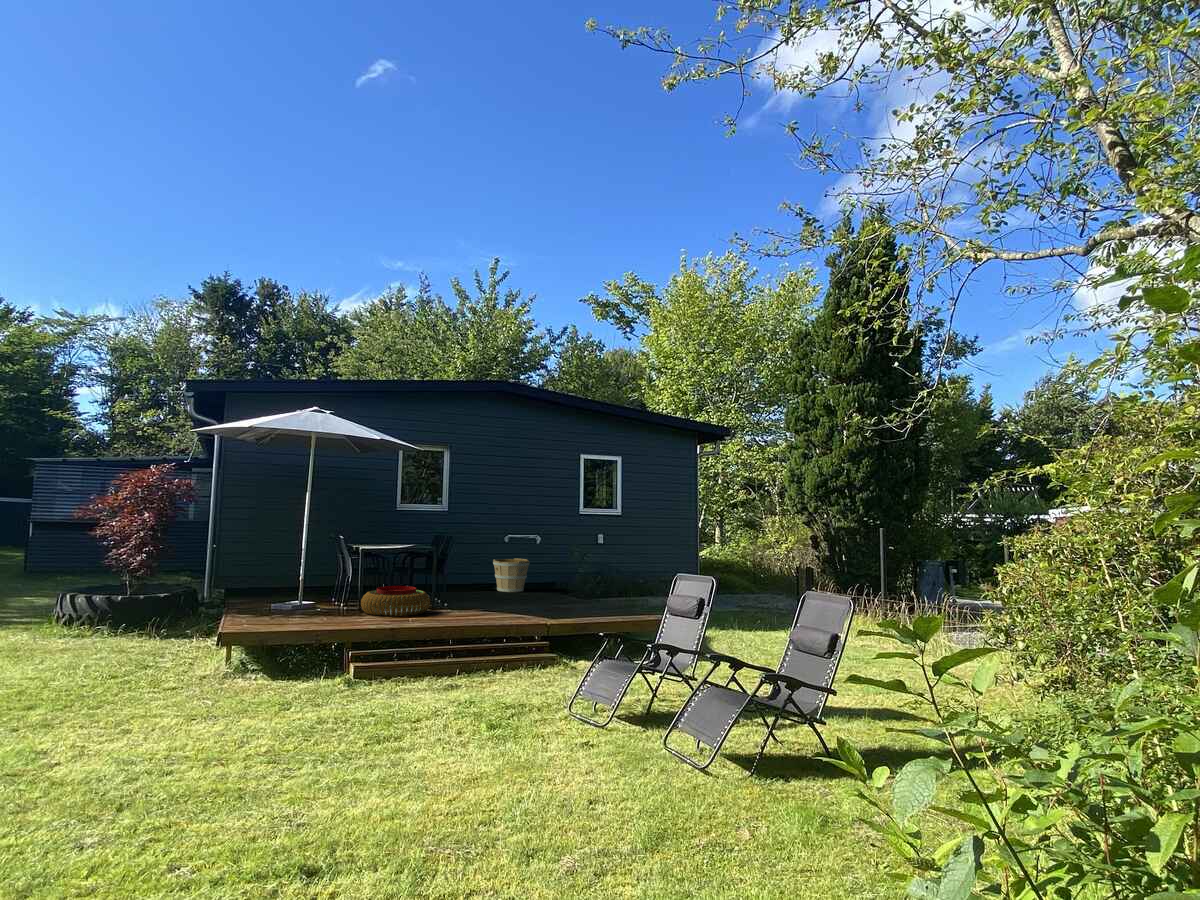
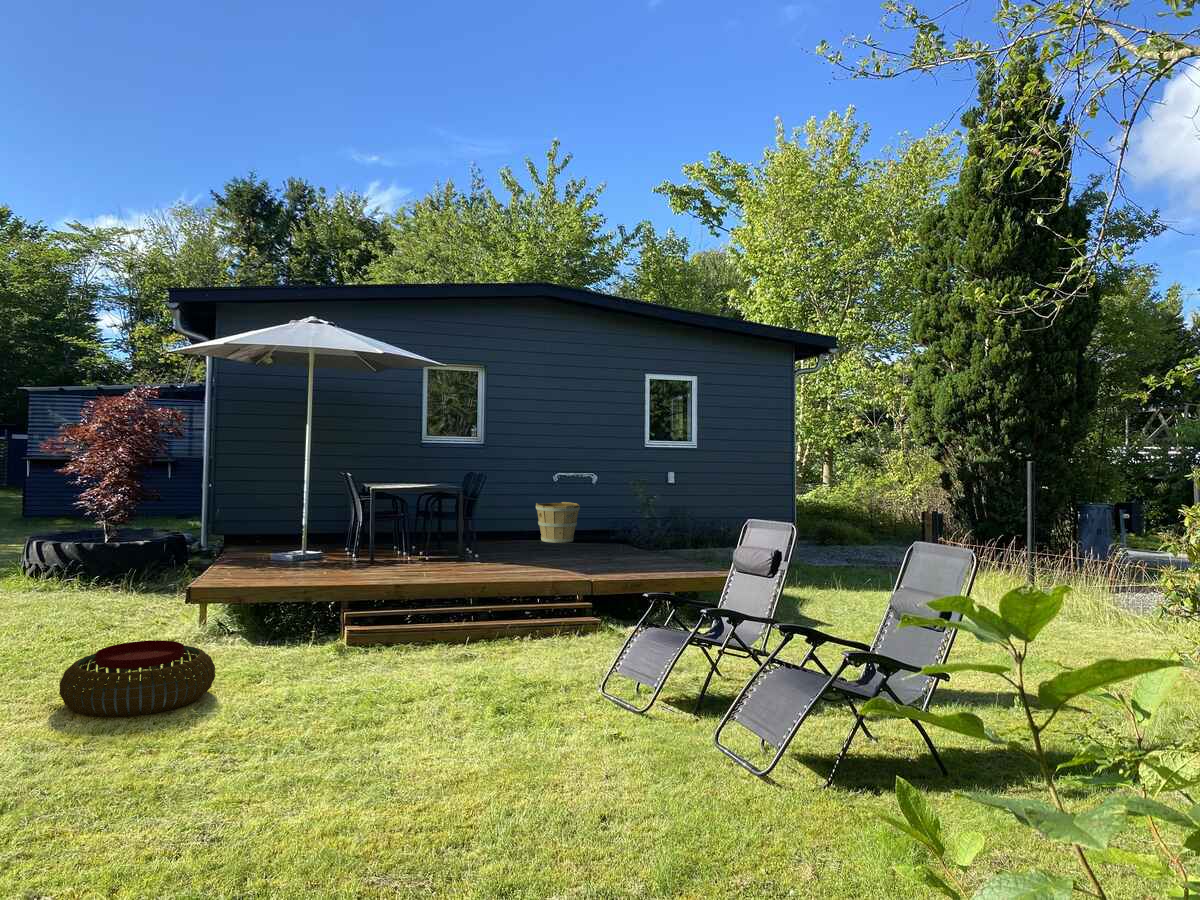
pouf: present [361,586,430,616] -> present [59,640,215,717]

